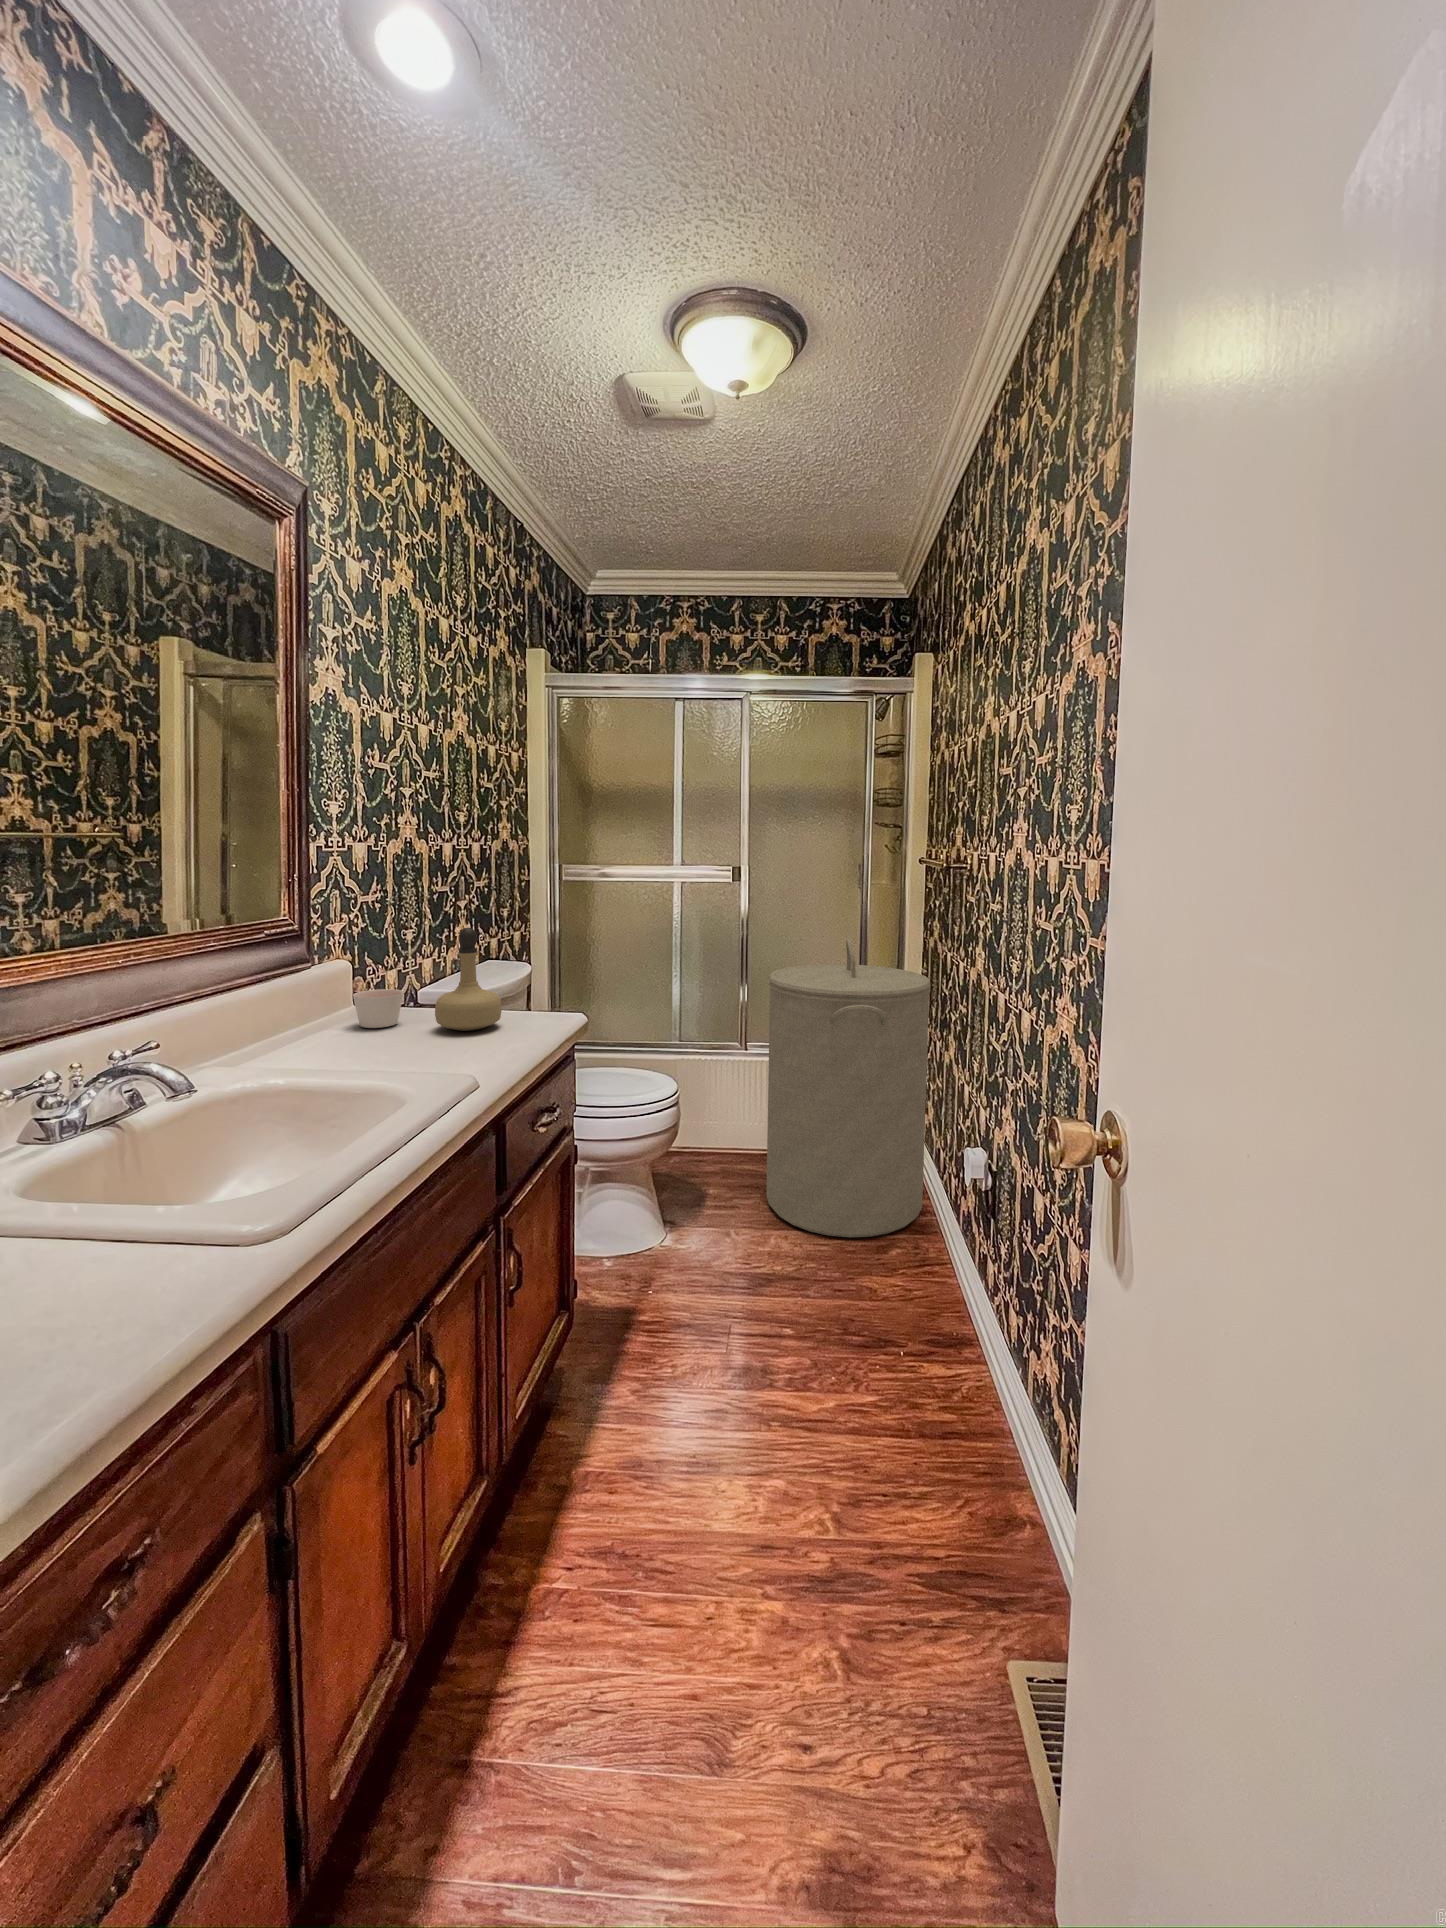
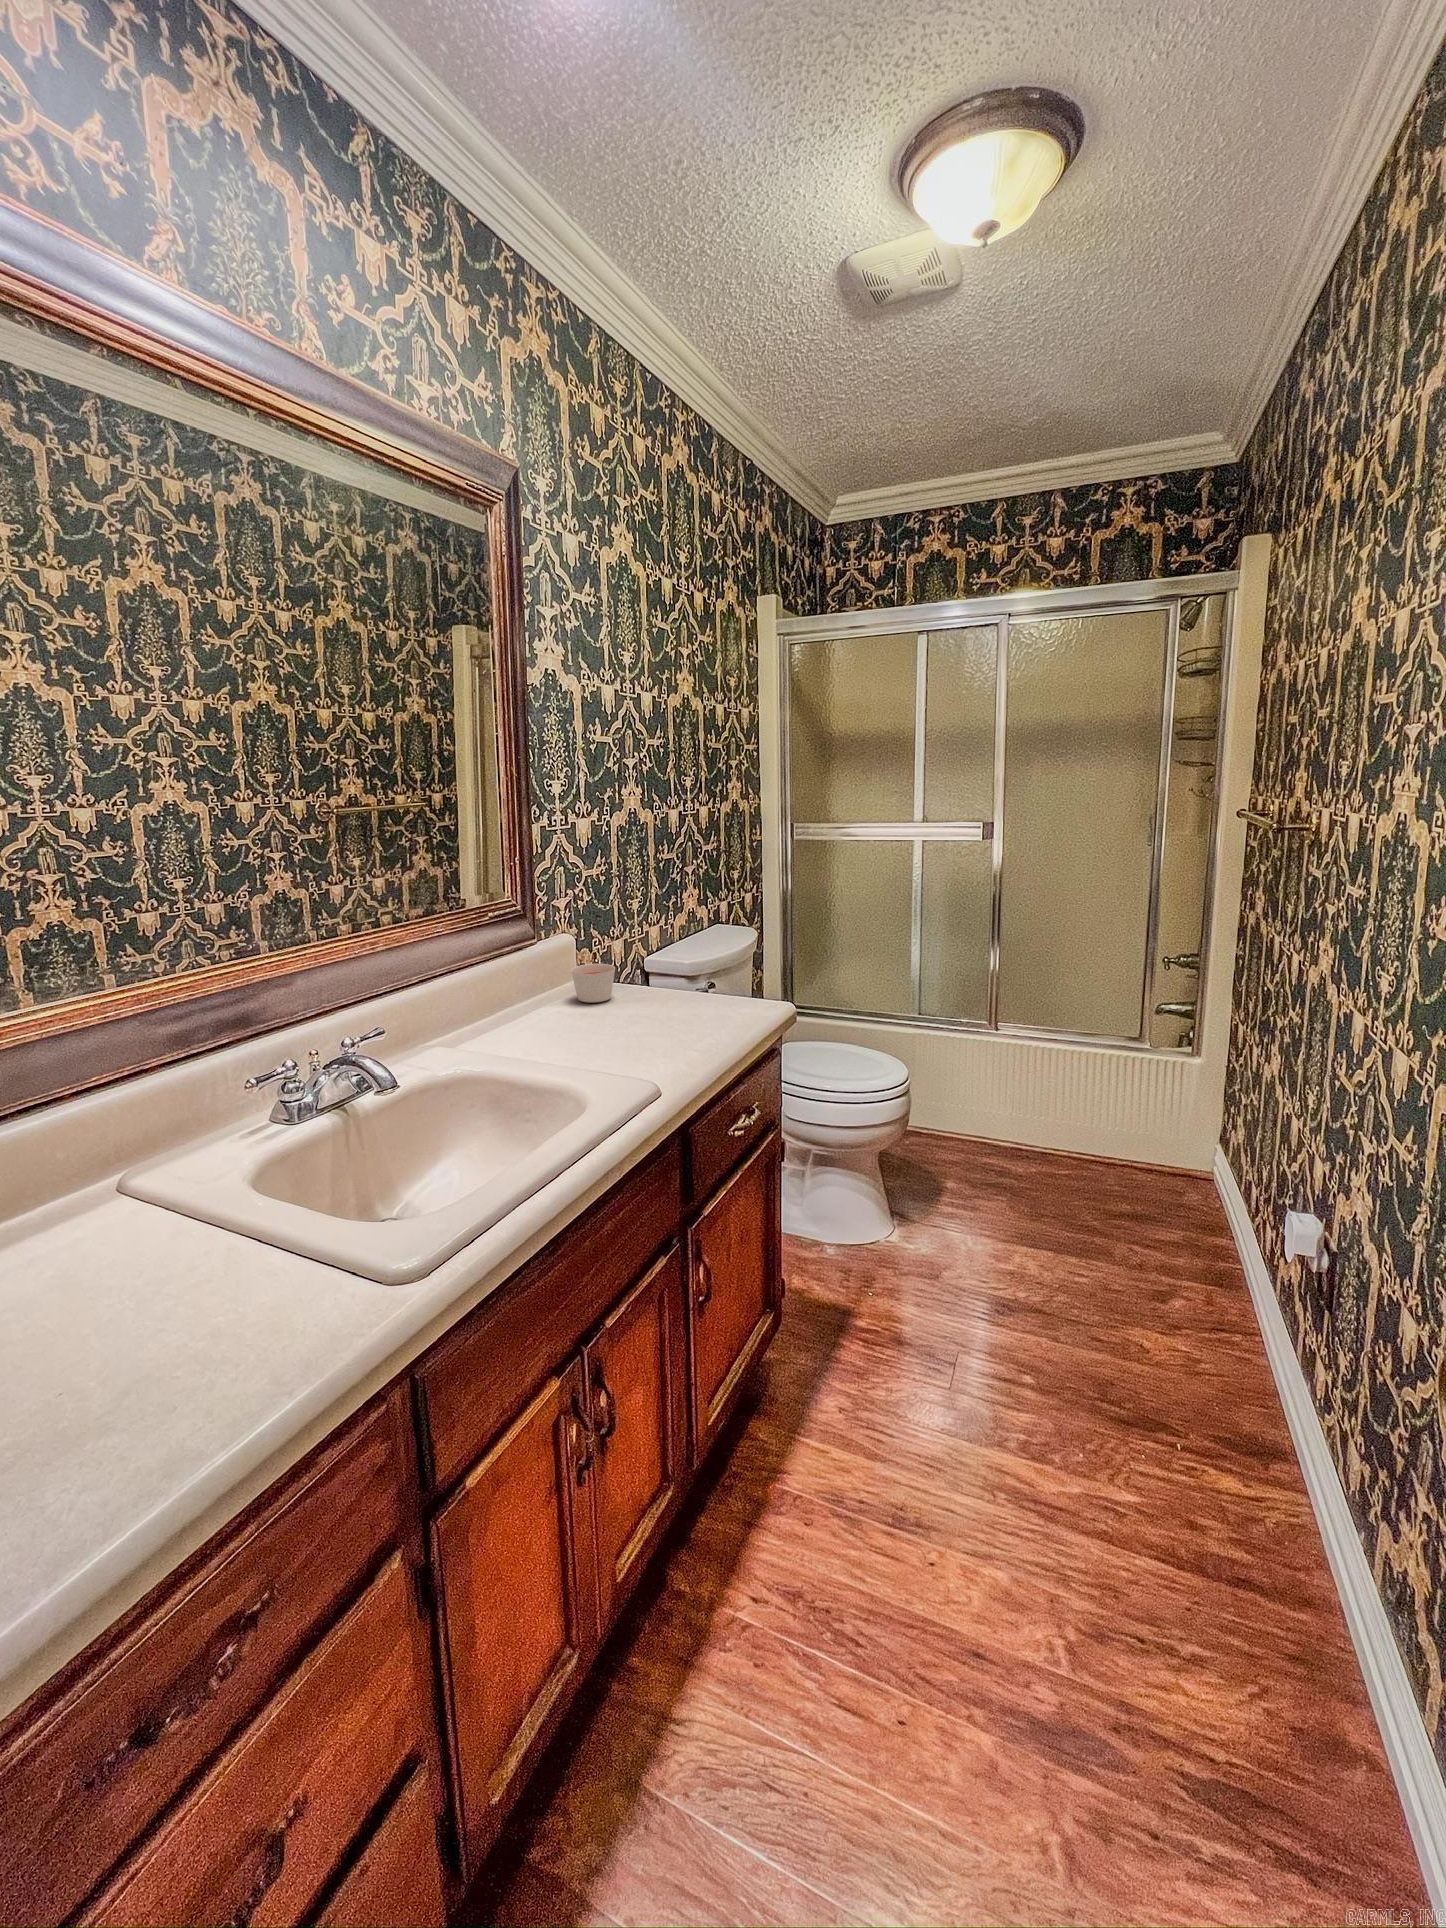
perfume bottle: present [435,928,501,1031] -> none [641,908,704,1013]
laundry hamper: present [766,939,931,1237] -> none [1011,913,1247,1278]

